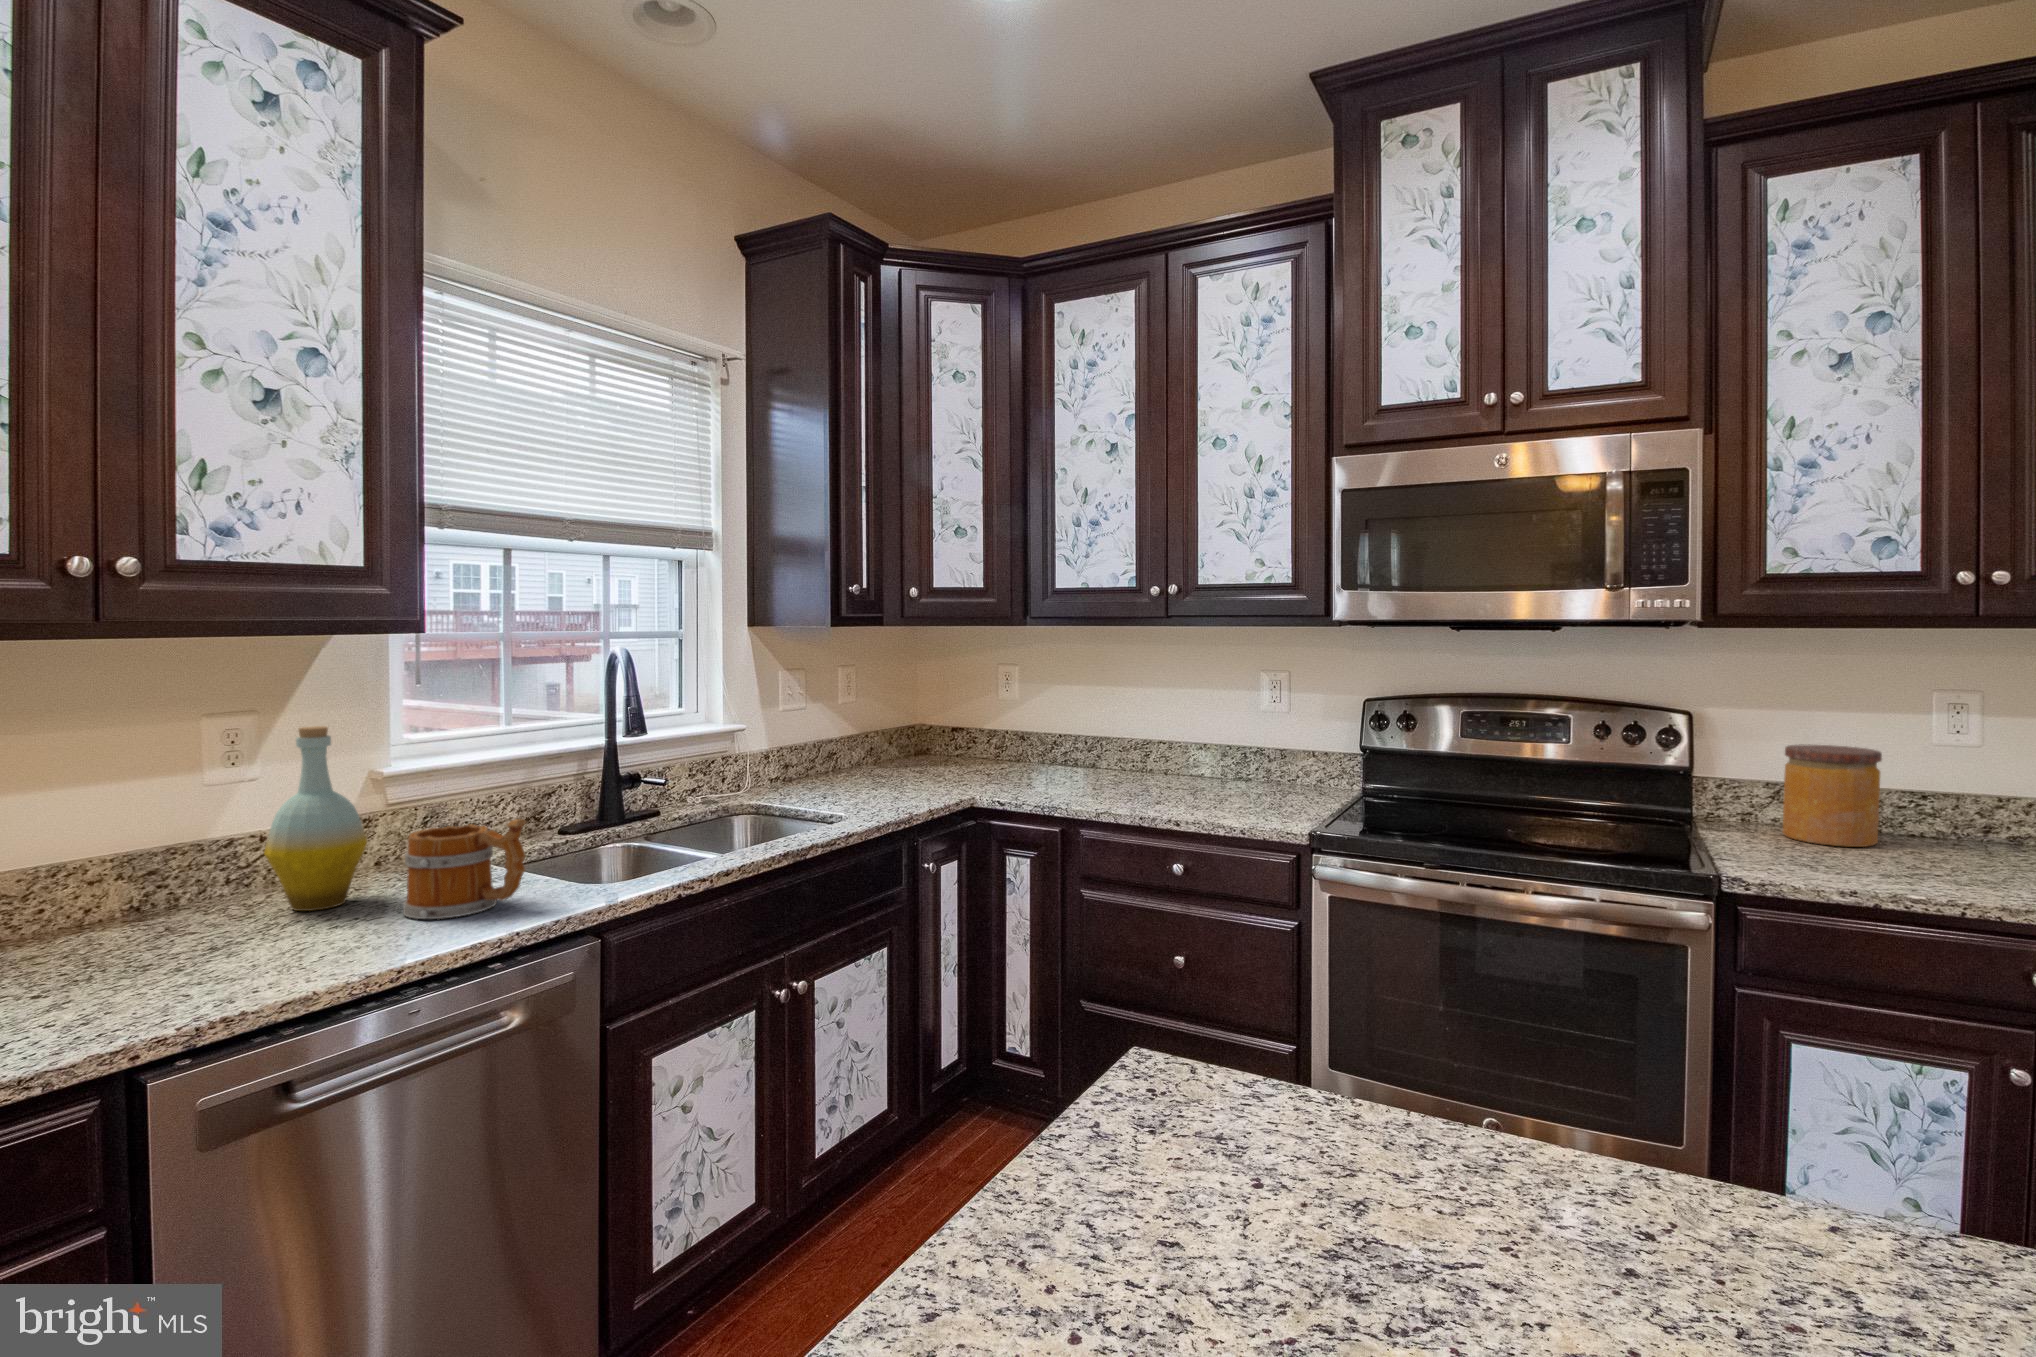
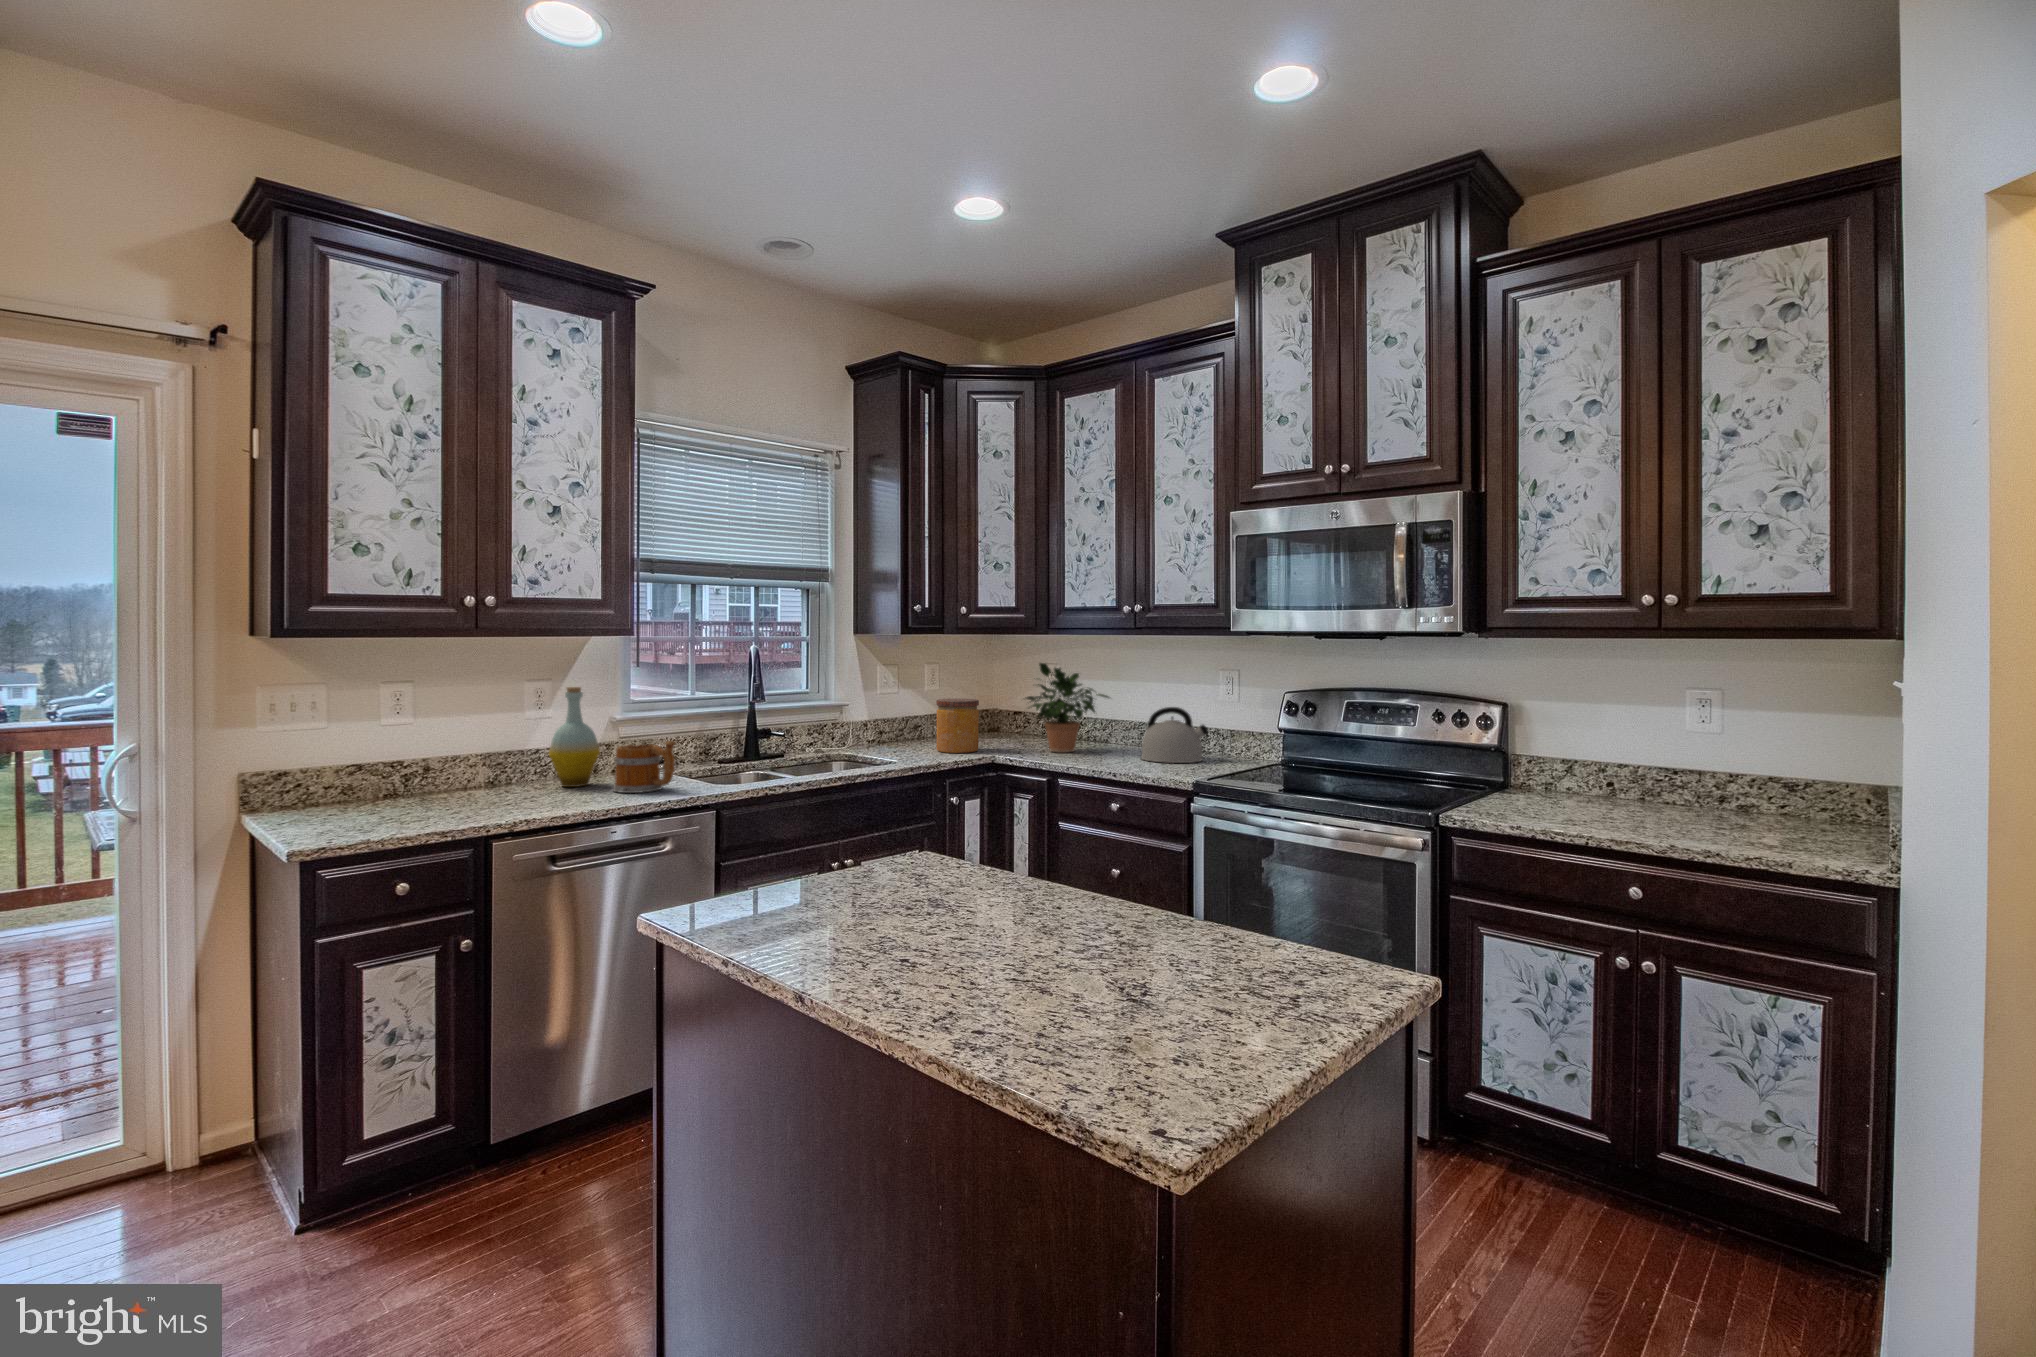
potted plant: none [1000,664,1127,789] -> present [1026,663,1109,753]
kettle: none [1175,723,1268,801] -> present [1141,707,1208,763]
jar: present [1782,744,1882,847] -> present [936,698,979,753]

